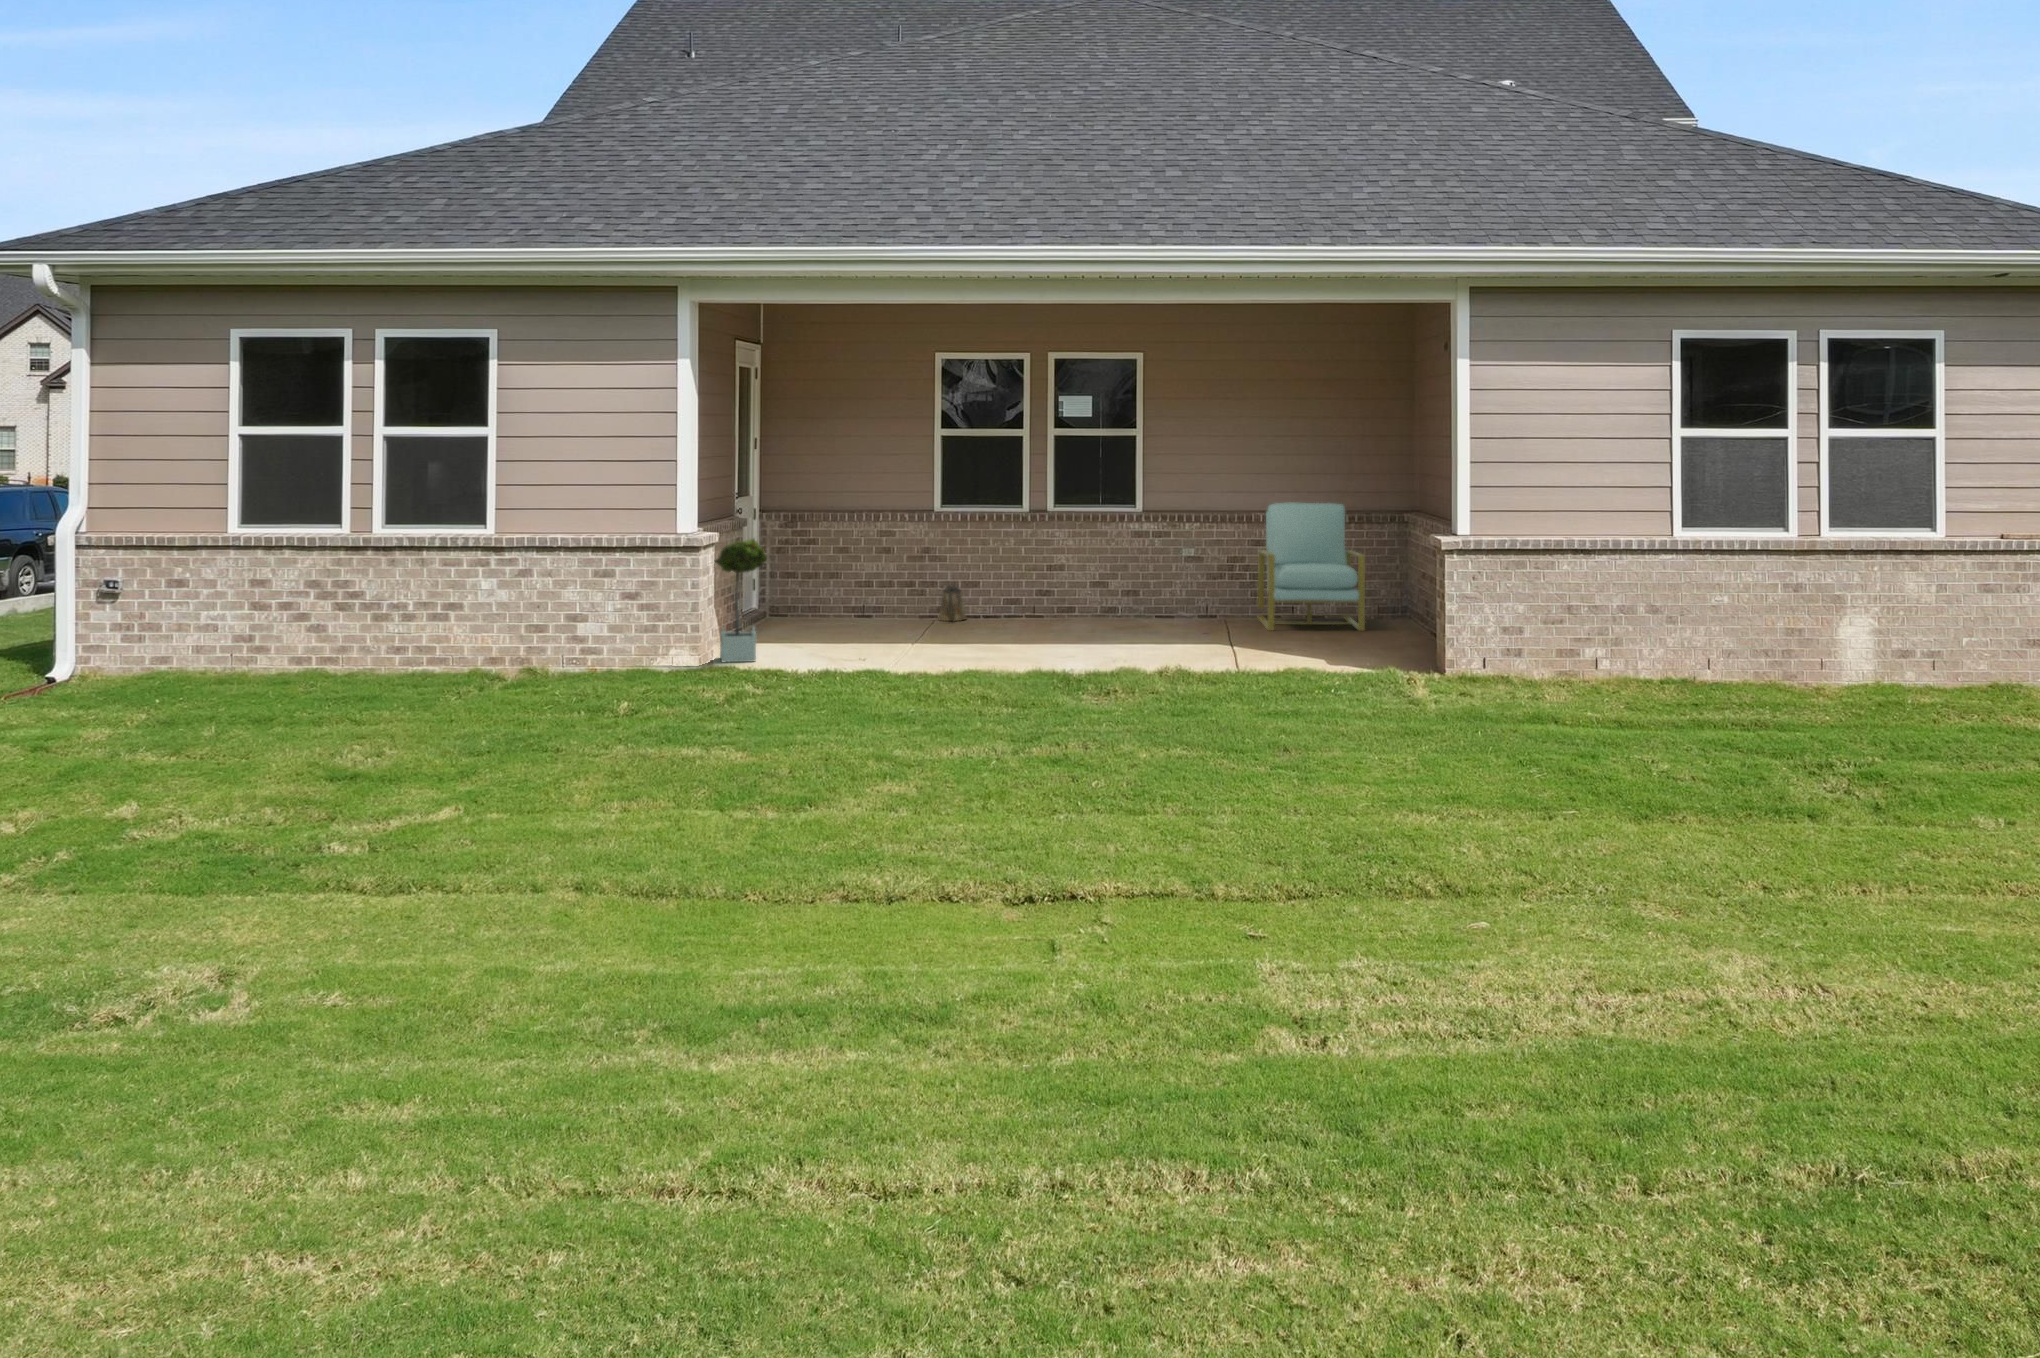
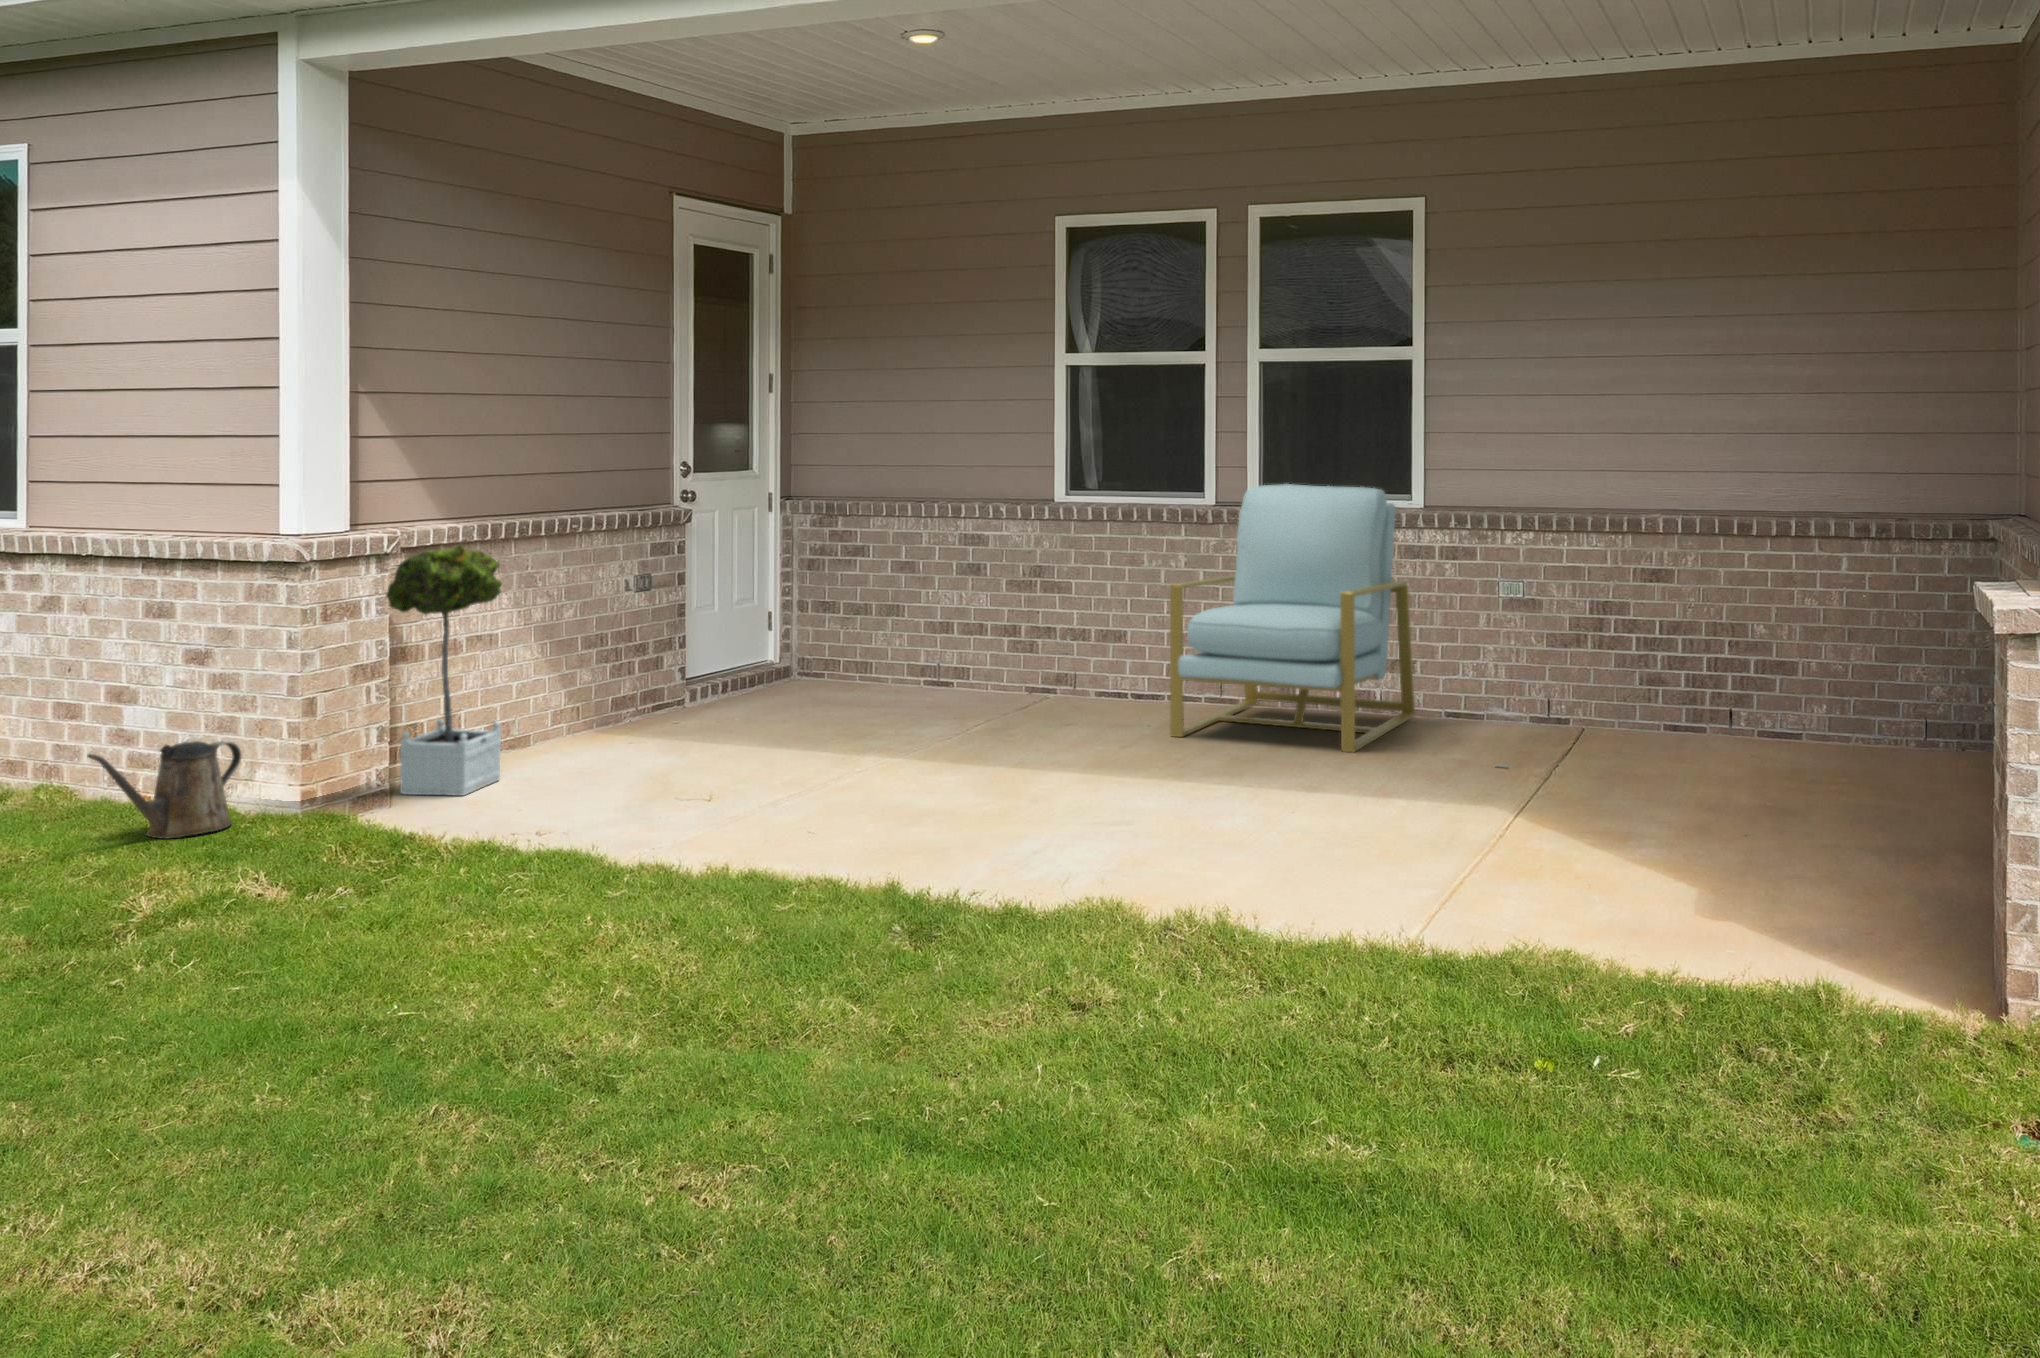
chair: present [1257,502,1365,631] -> present [1170,484,1415,752]
watering can: present [939,586,966,621] -> present [87,741,242,838]

